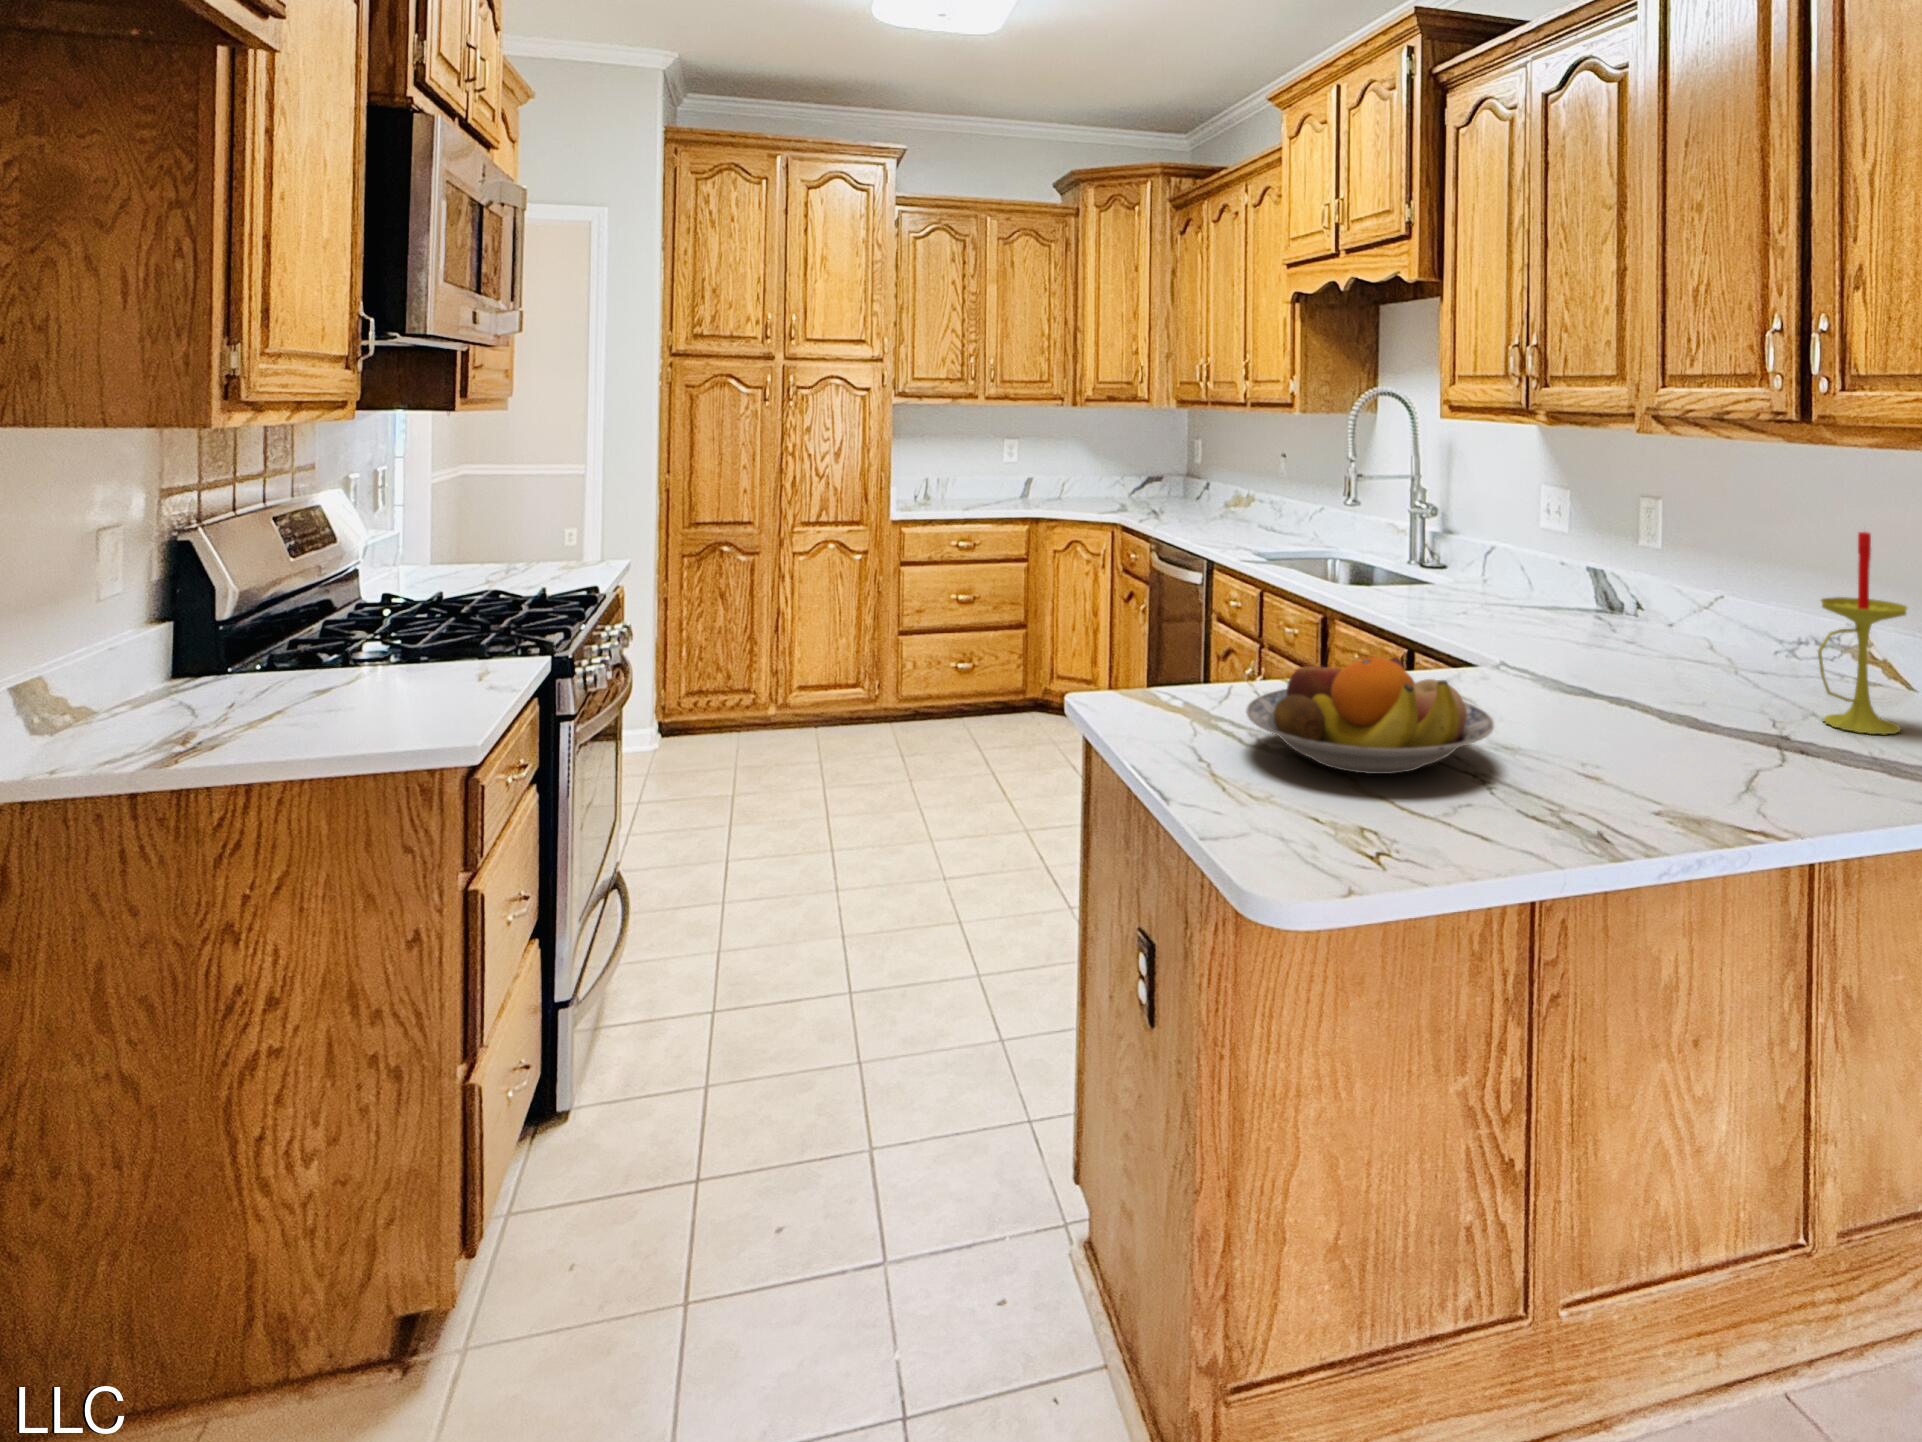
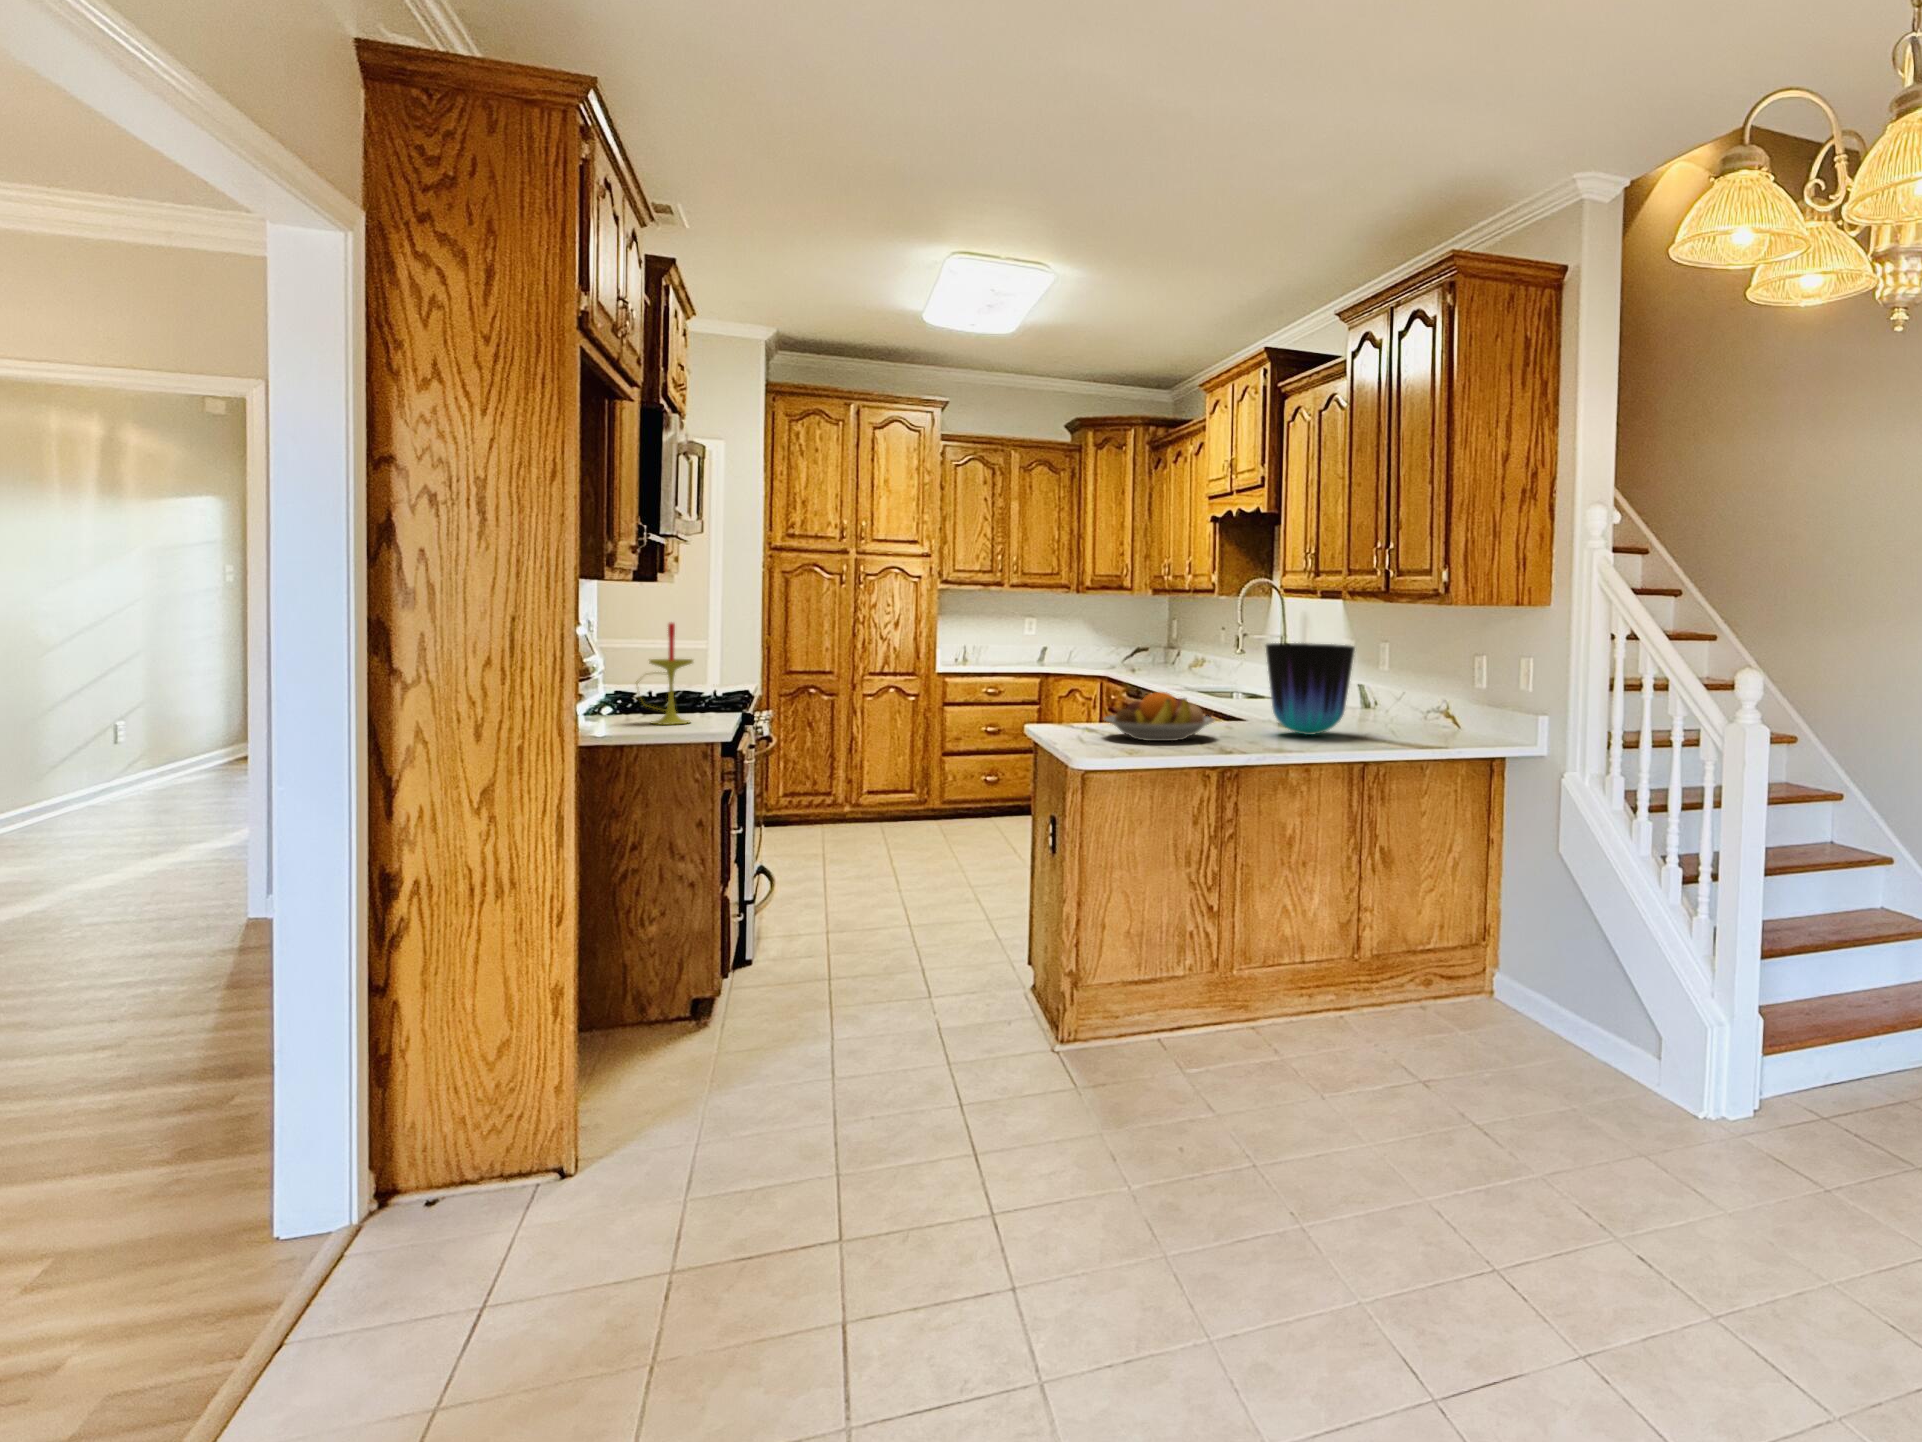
vase: none [1560,529,1766,733] -> present [1266,643,1355,735]
candle: present [1818,532,1907,734] -> present [636,623,693,725]

